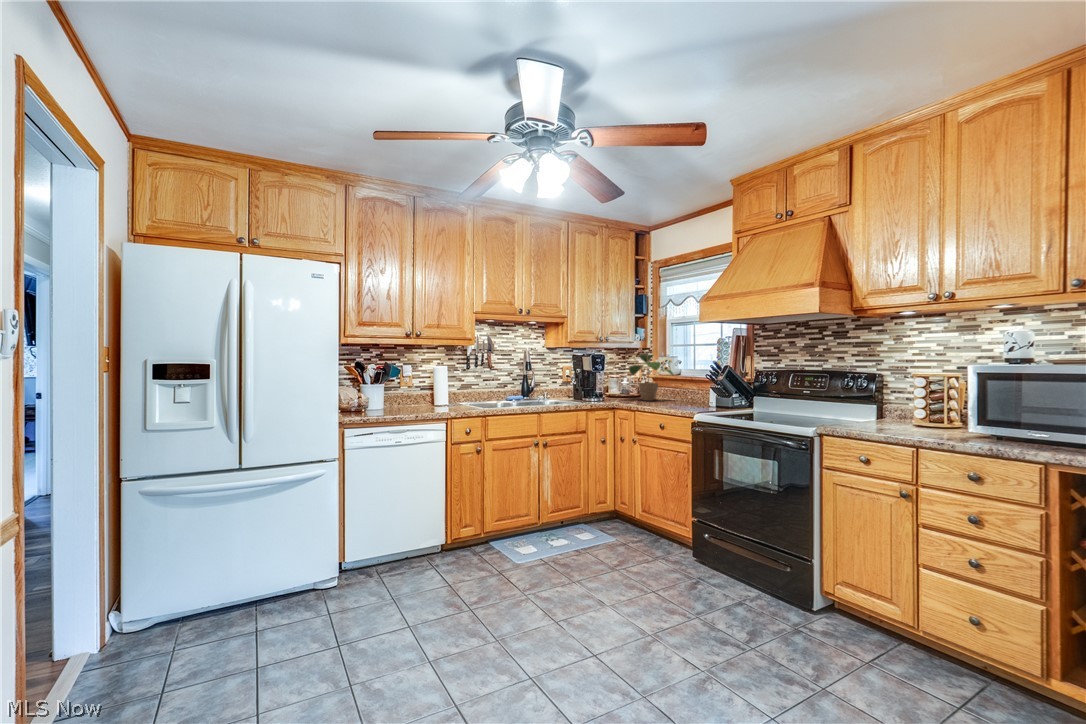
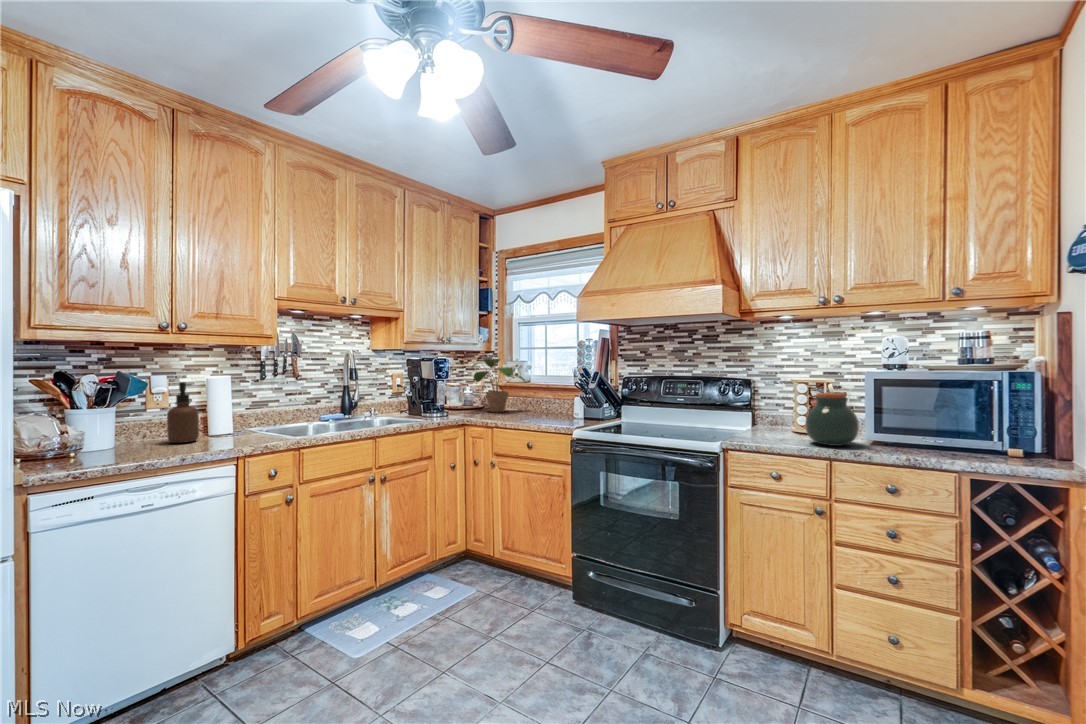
soap dispenser: none [408,369,426,409] -> present [167,382,199,443]
jar: none [904,385,959,436] -> present [805,393,859,446]

